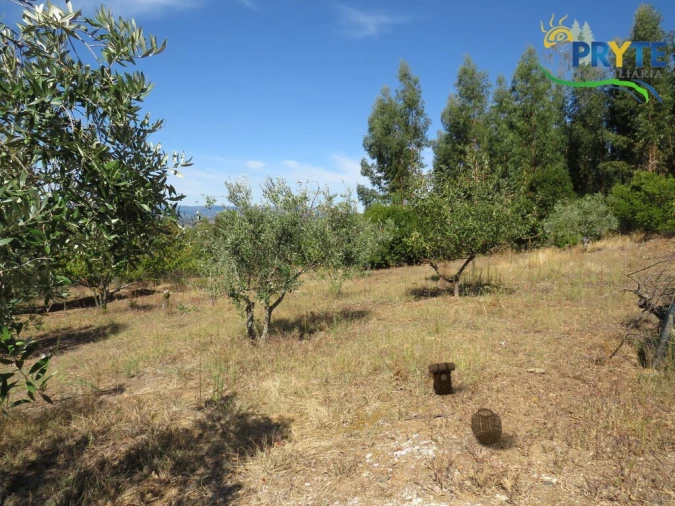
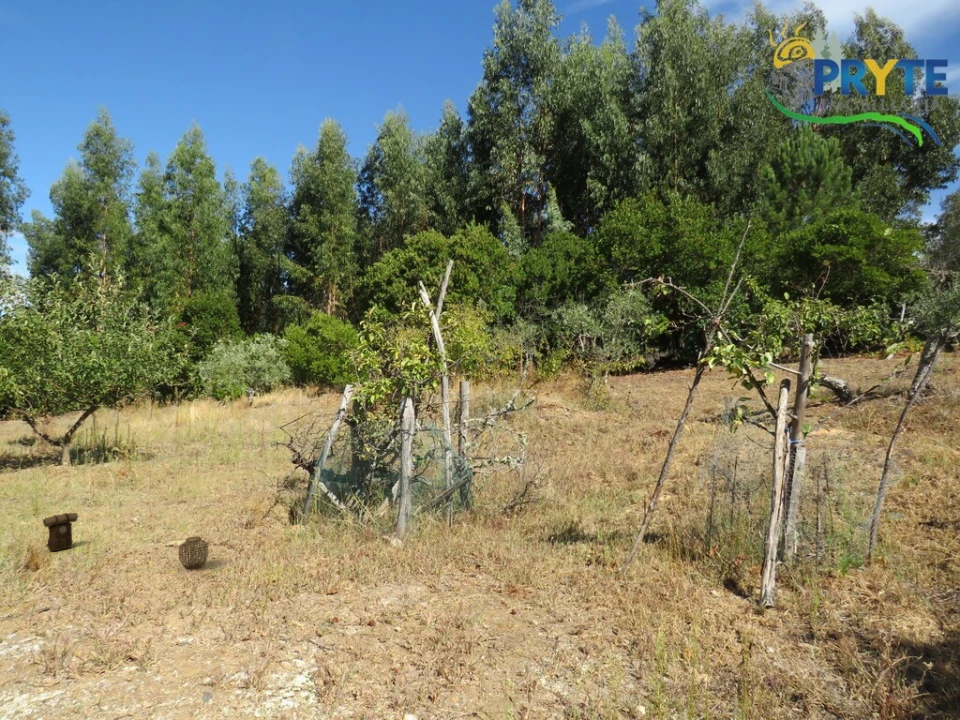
woven basket: present [471,408,502,444] -> present [179,537,208,569]

